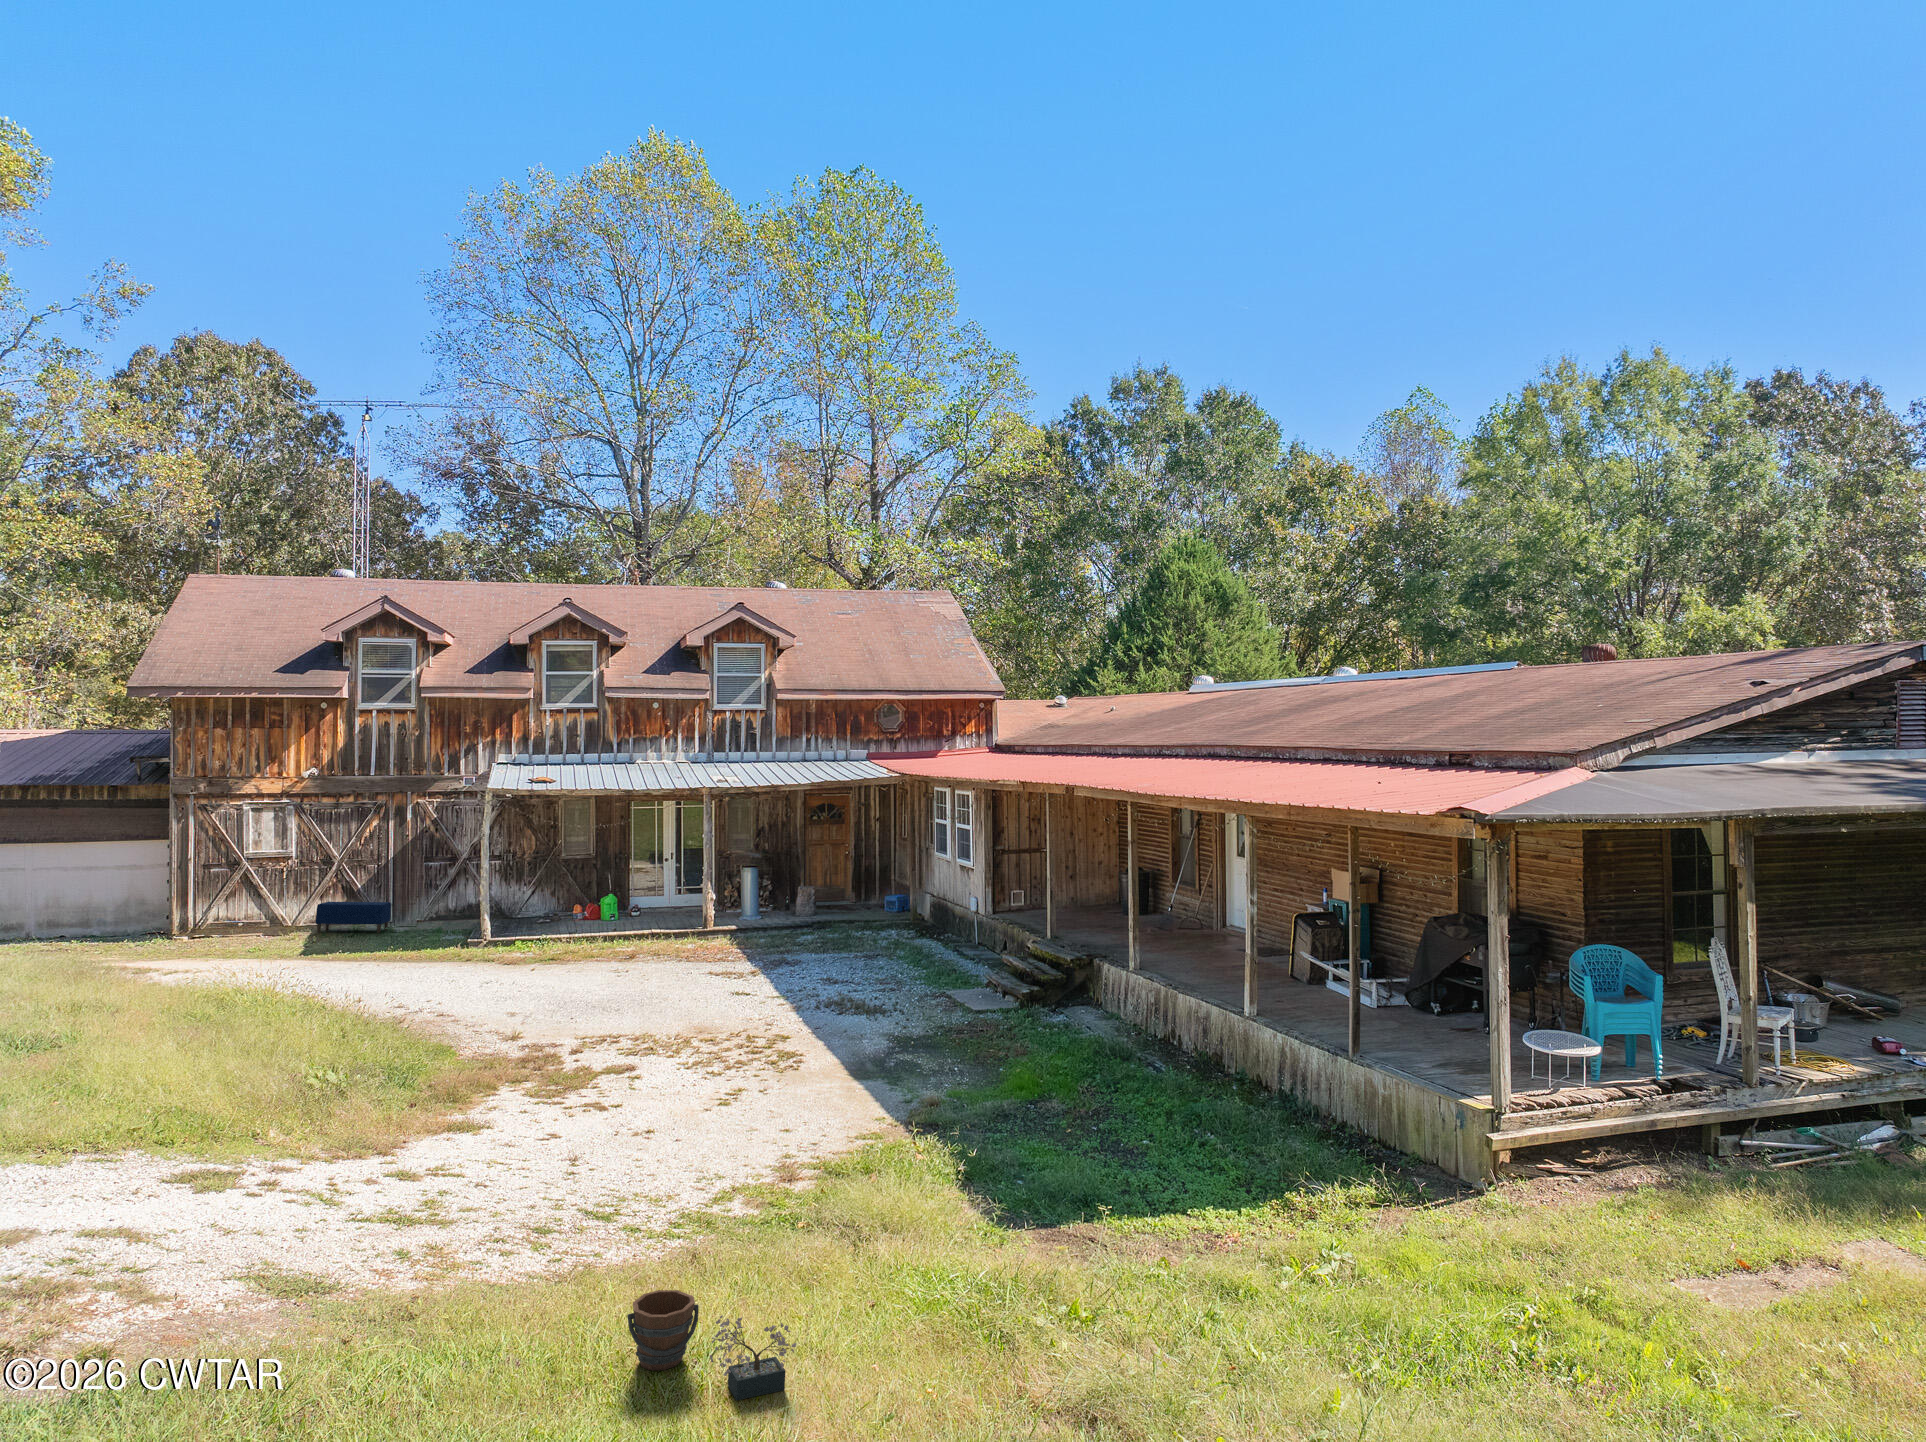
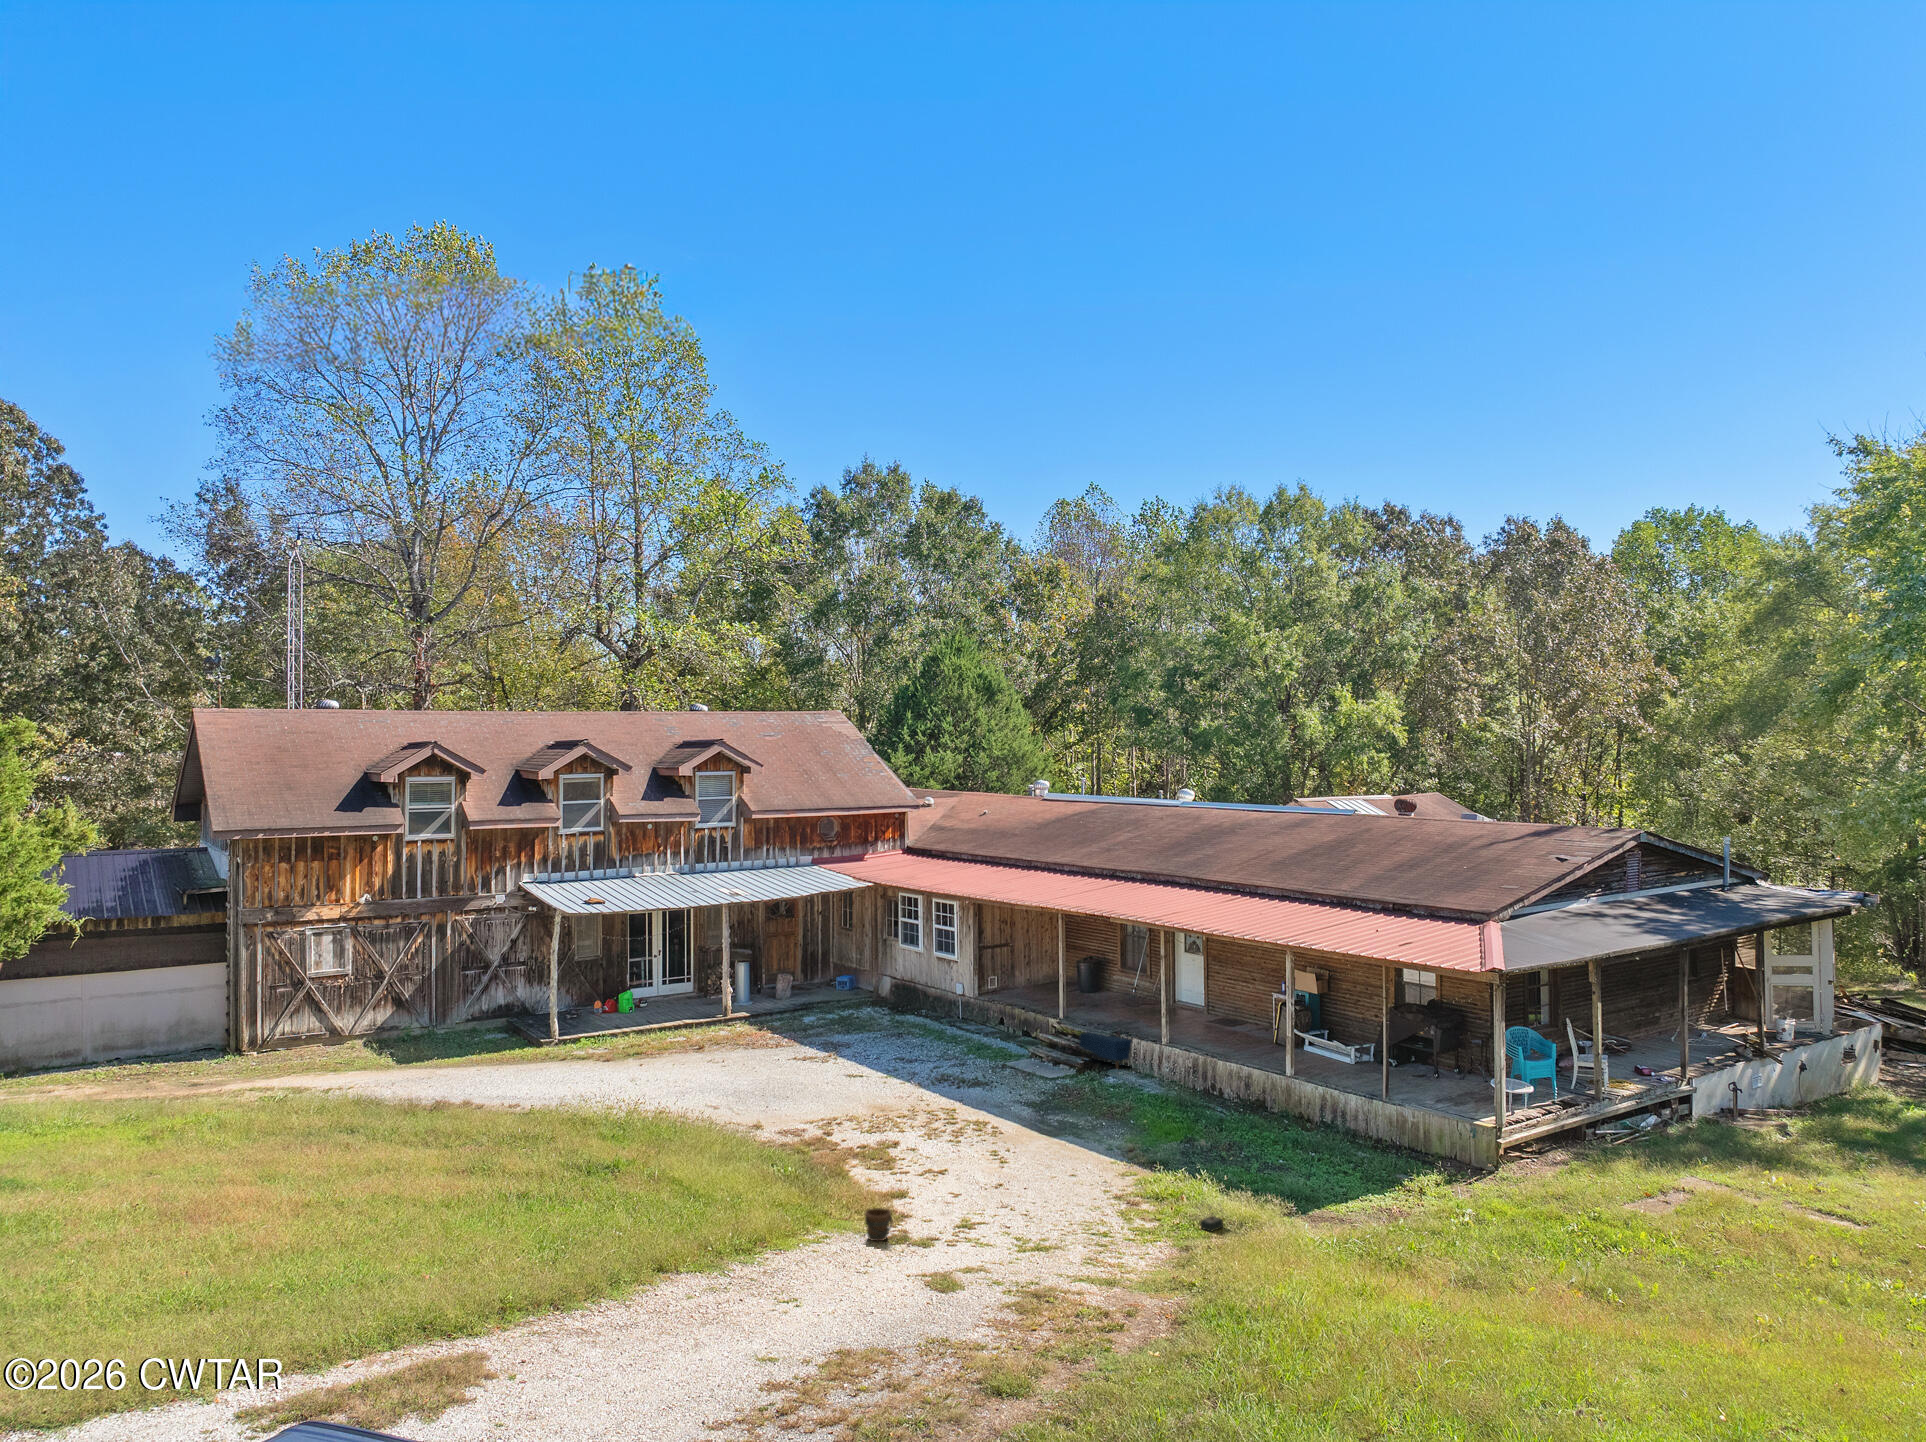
bench: present [316,902,391,933] -> present [1079,1032,1132,1069]
bucket: present [627,1290,699,1370] -> present [865,1208,892,1241]

